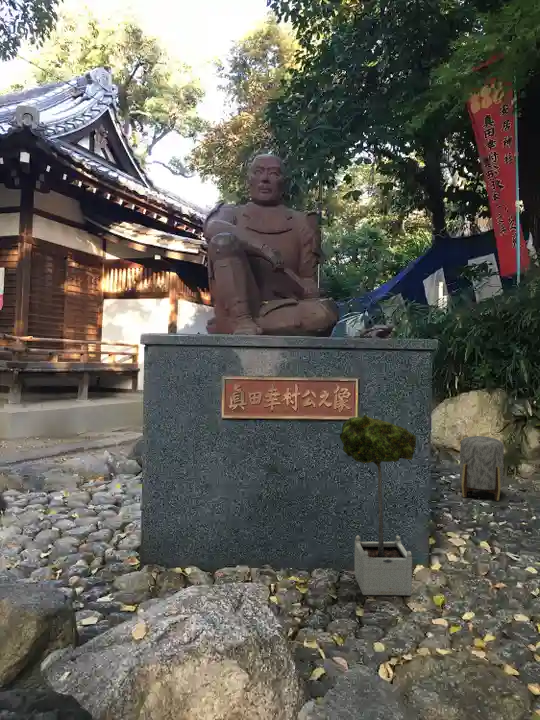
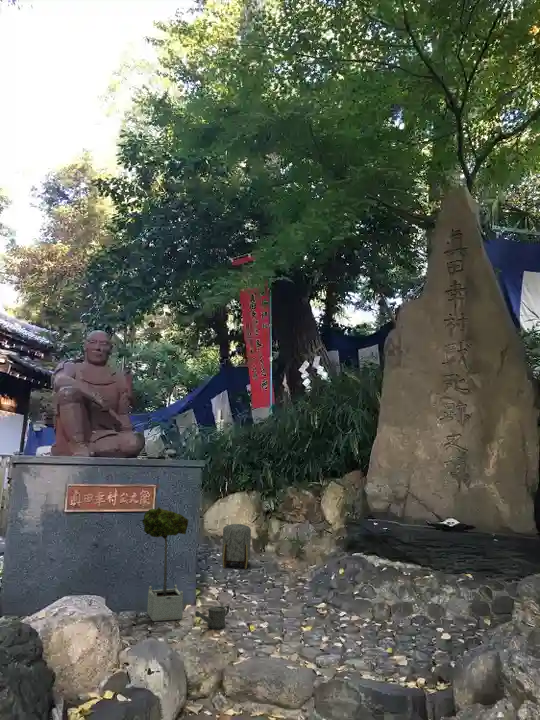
watering can: none [437,584,495,627] -> present [195,605,229,629]

